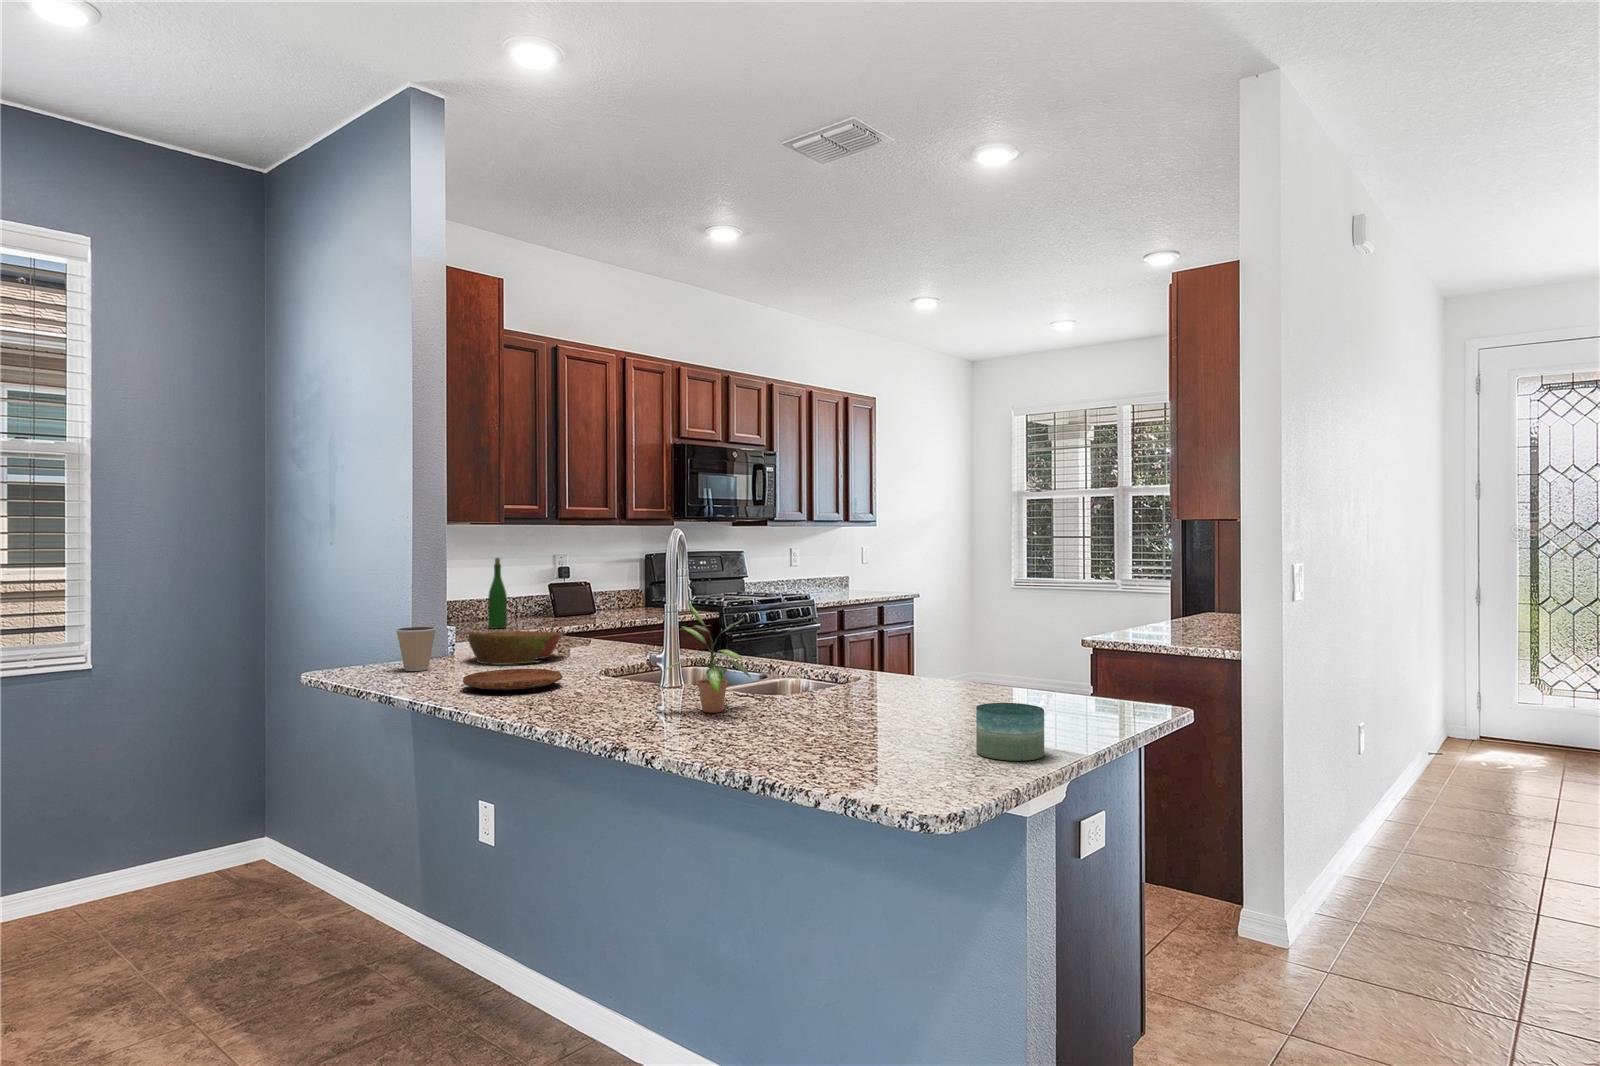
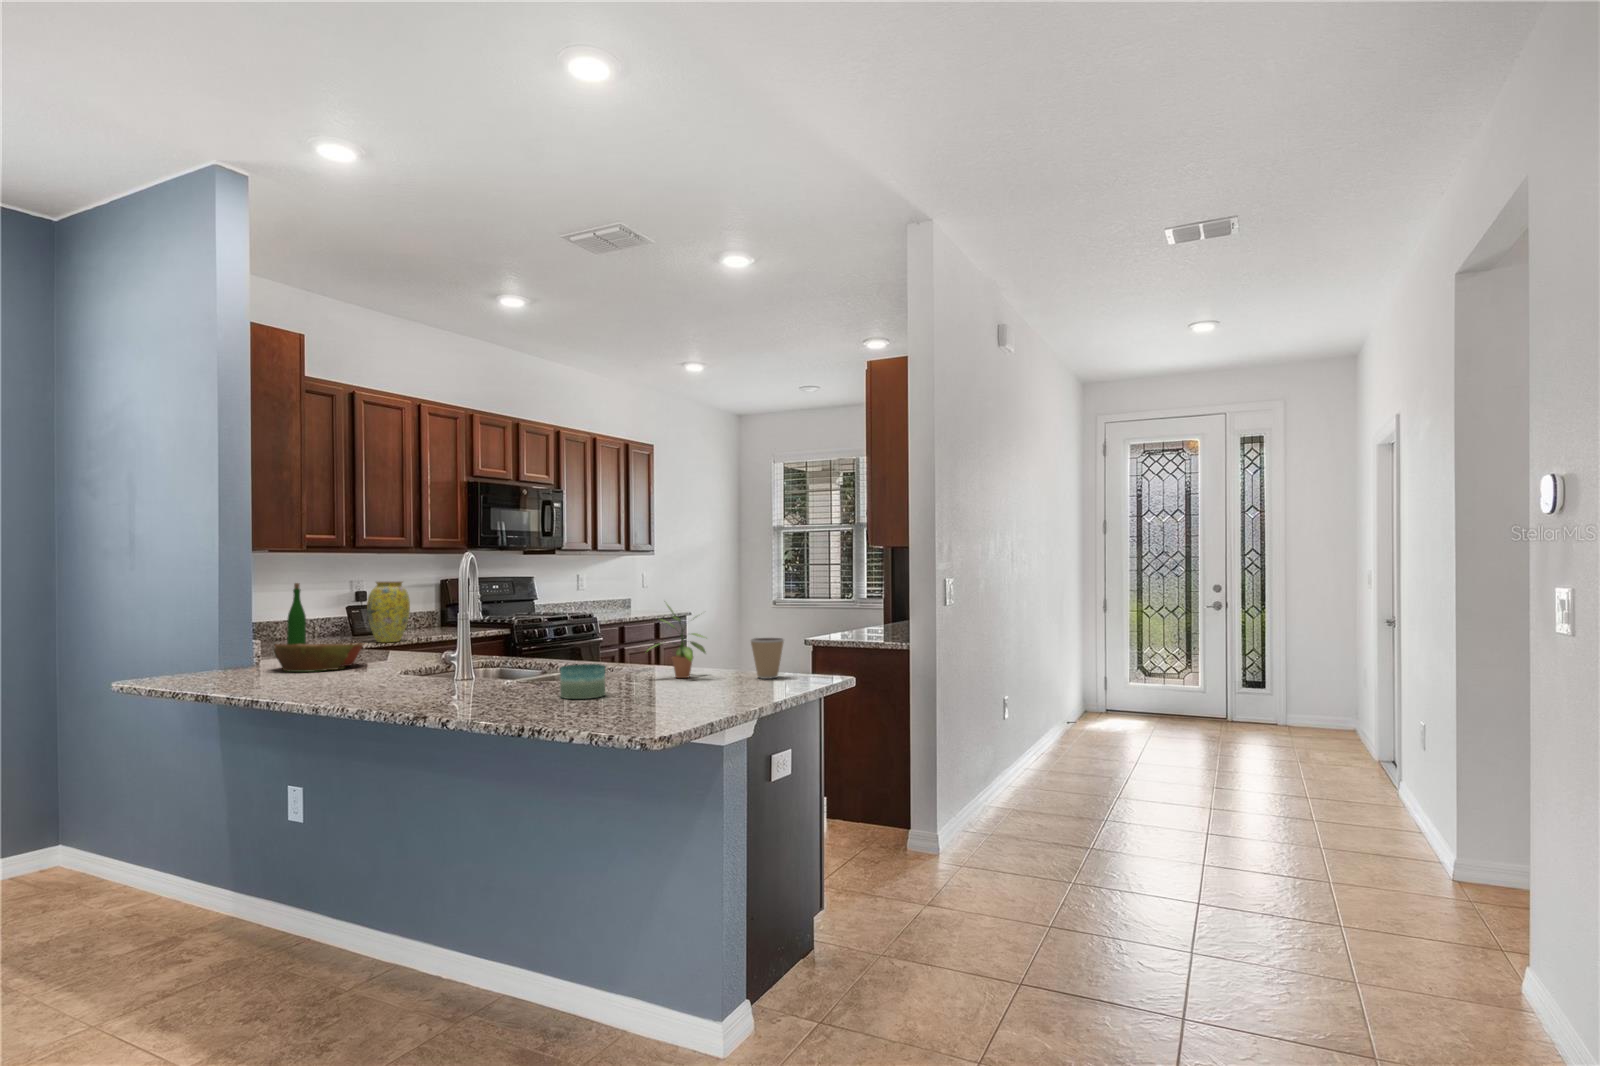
vase: none [569,556,614,625] -> present [367,581,410,642]
potted plant: present [661,601,751,713] -> present [650,605,706,678]
coffee cup: present [396,627,436,671] -> present [751,638,784,679]
tray: present [463,669,563,690] -> none [275,671,367,687]
candle: present [976,703,1044,761] -> present [560,664,605,699]

